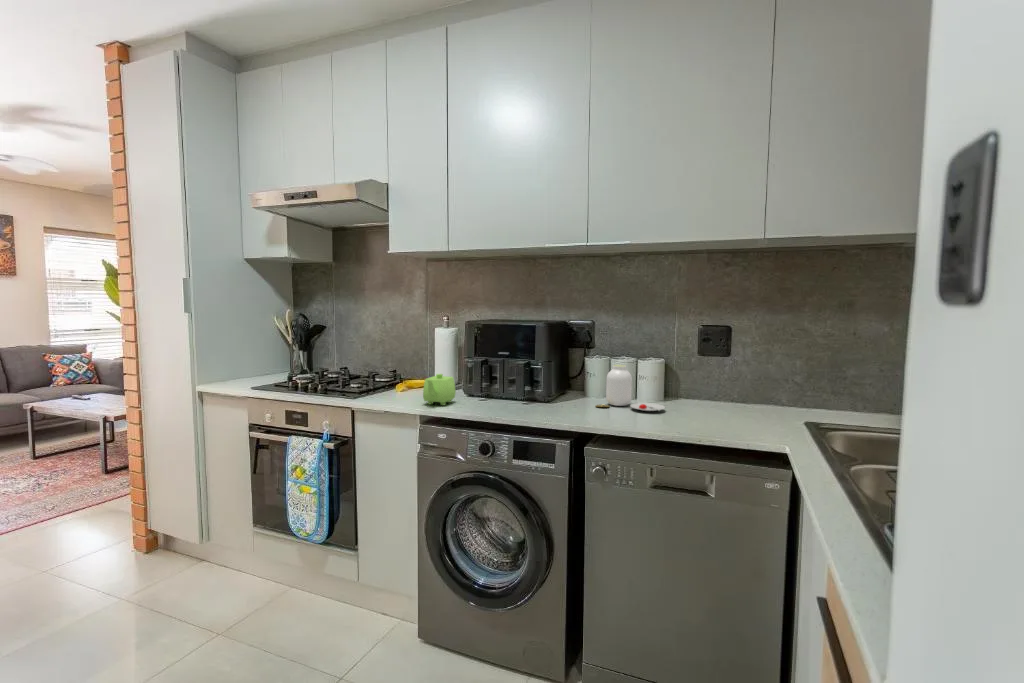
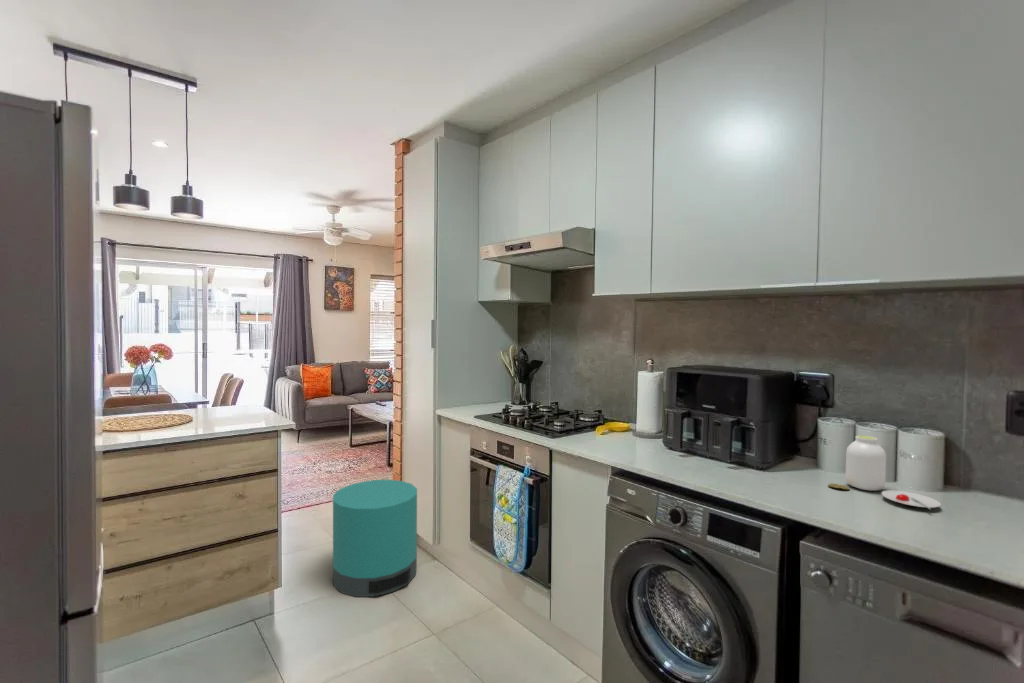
teapot: present [423,374,456,405] -> none [616,423,652,458]
trash can: none [41,480,179,632] -> present [333,480,417,597]

